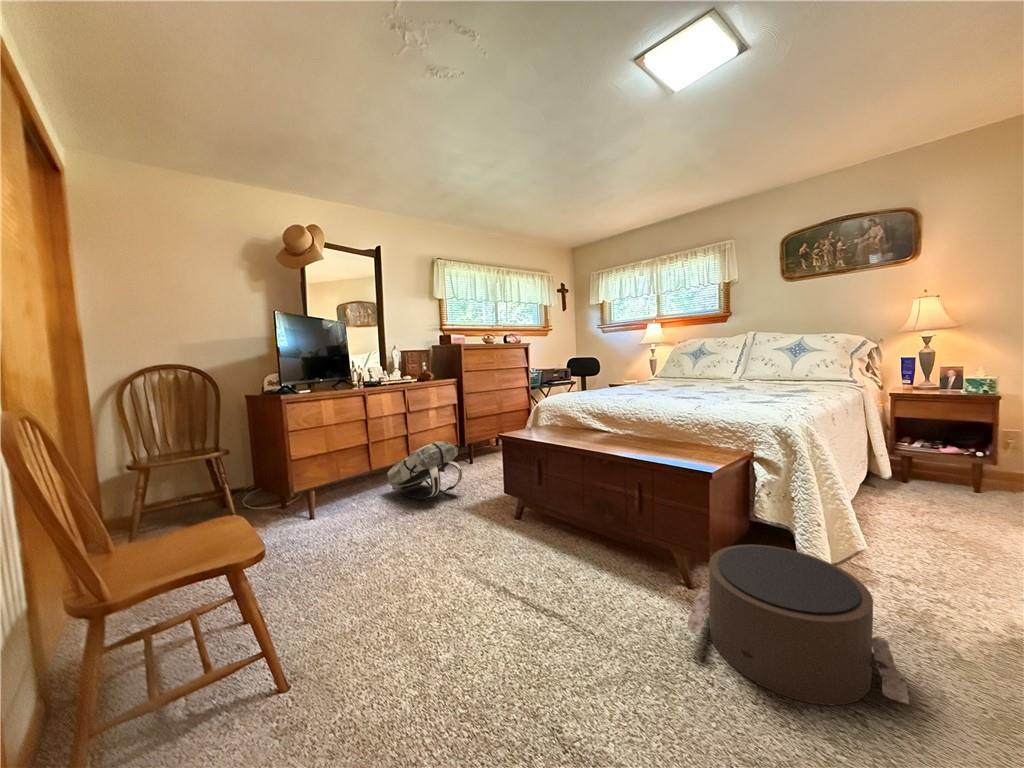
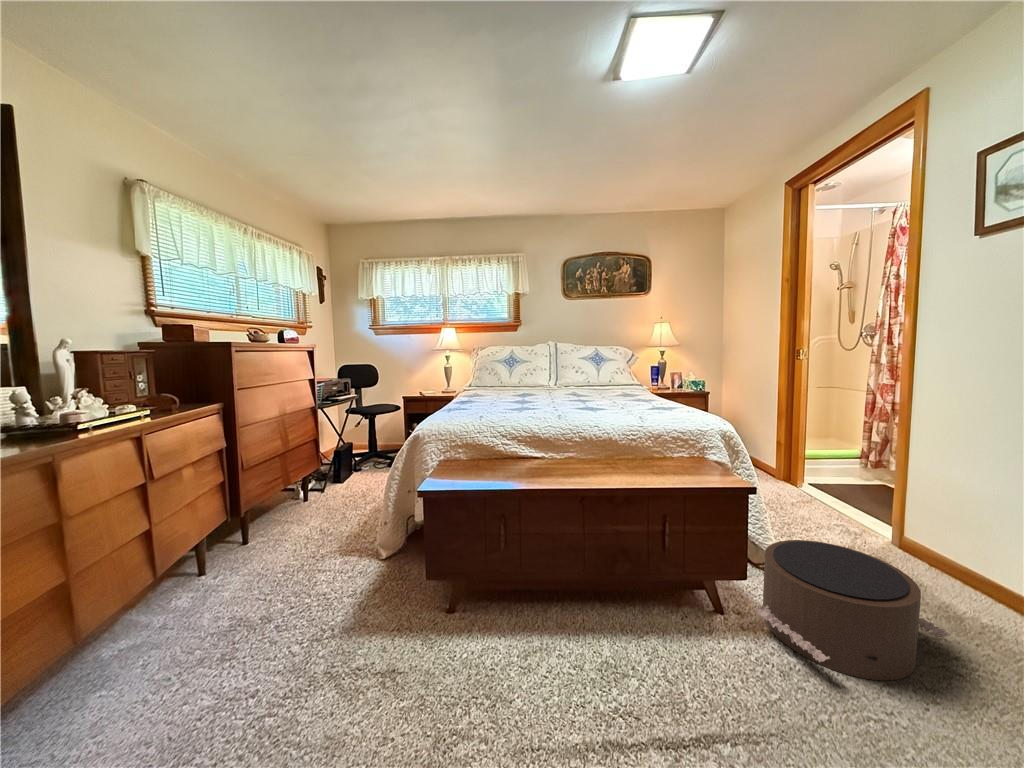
backpack: present [387,441,462,500] -> none [114,522,312,665]

